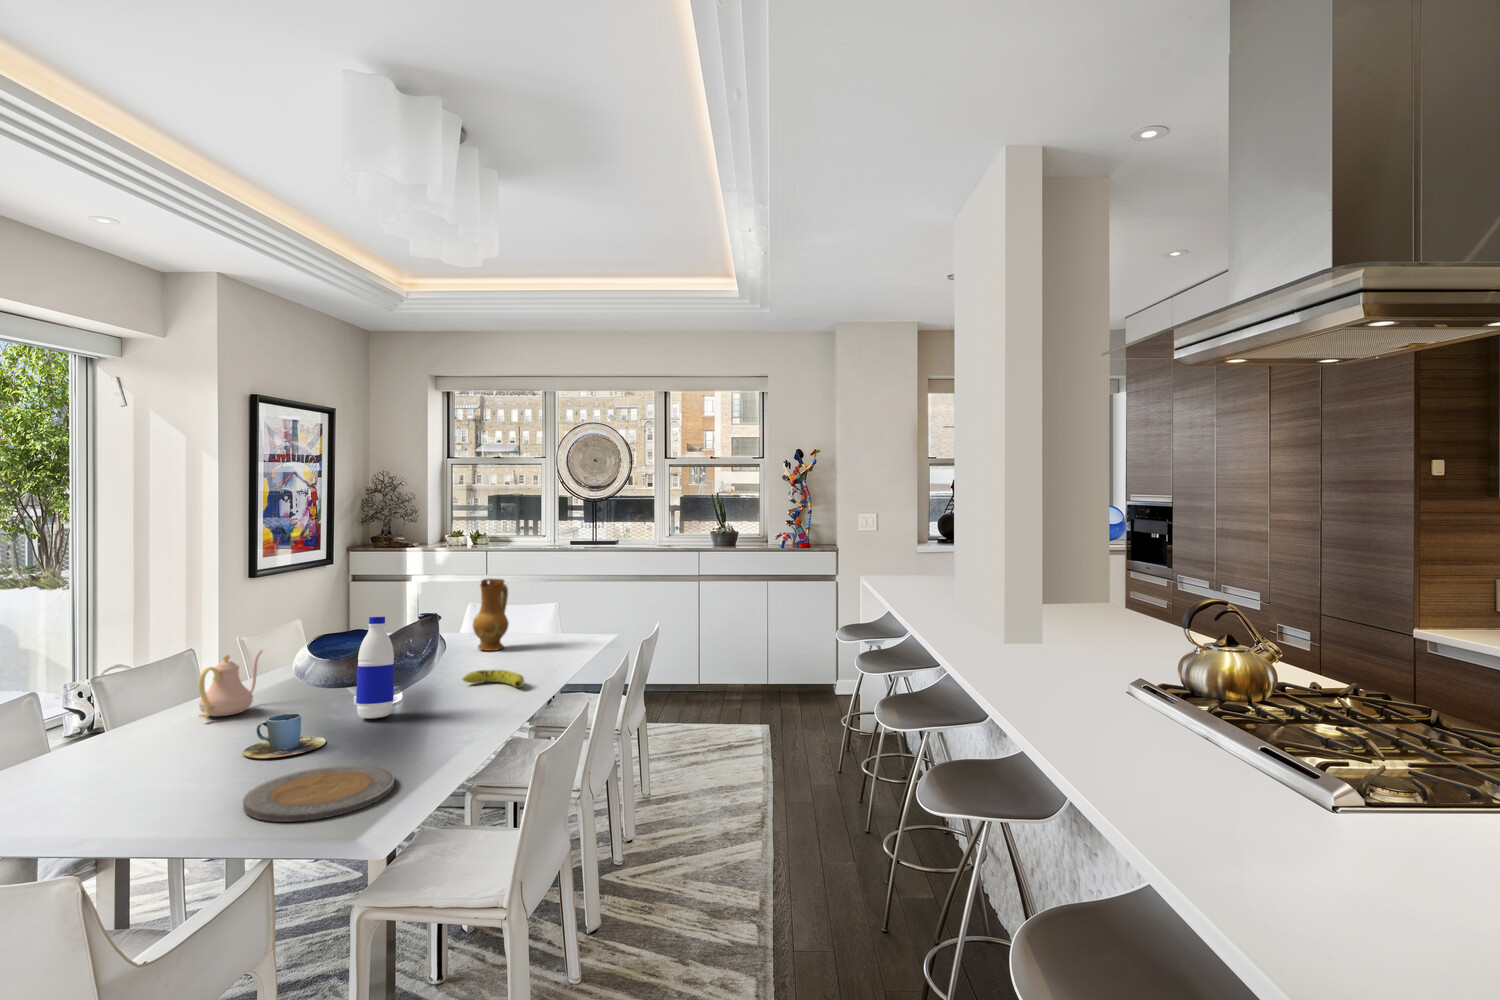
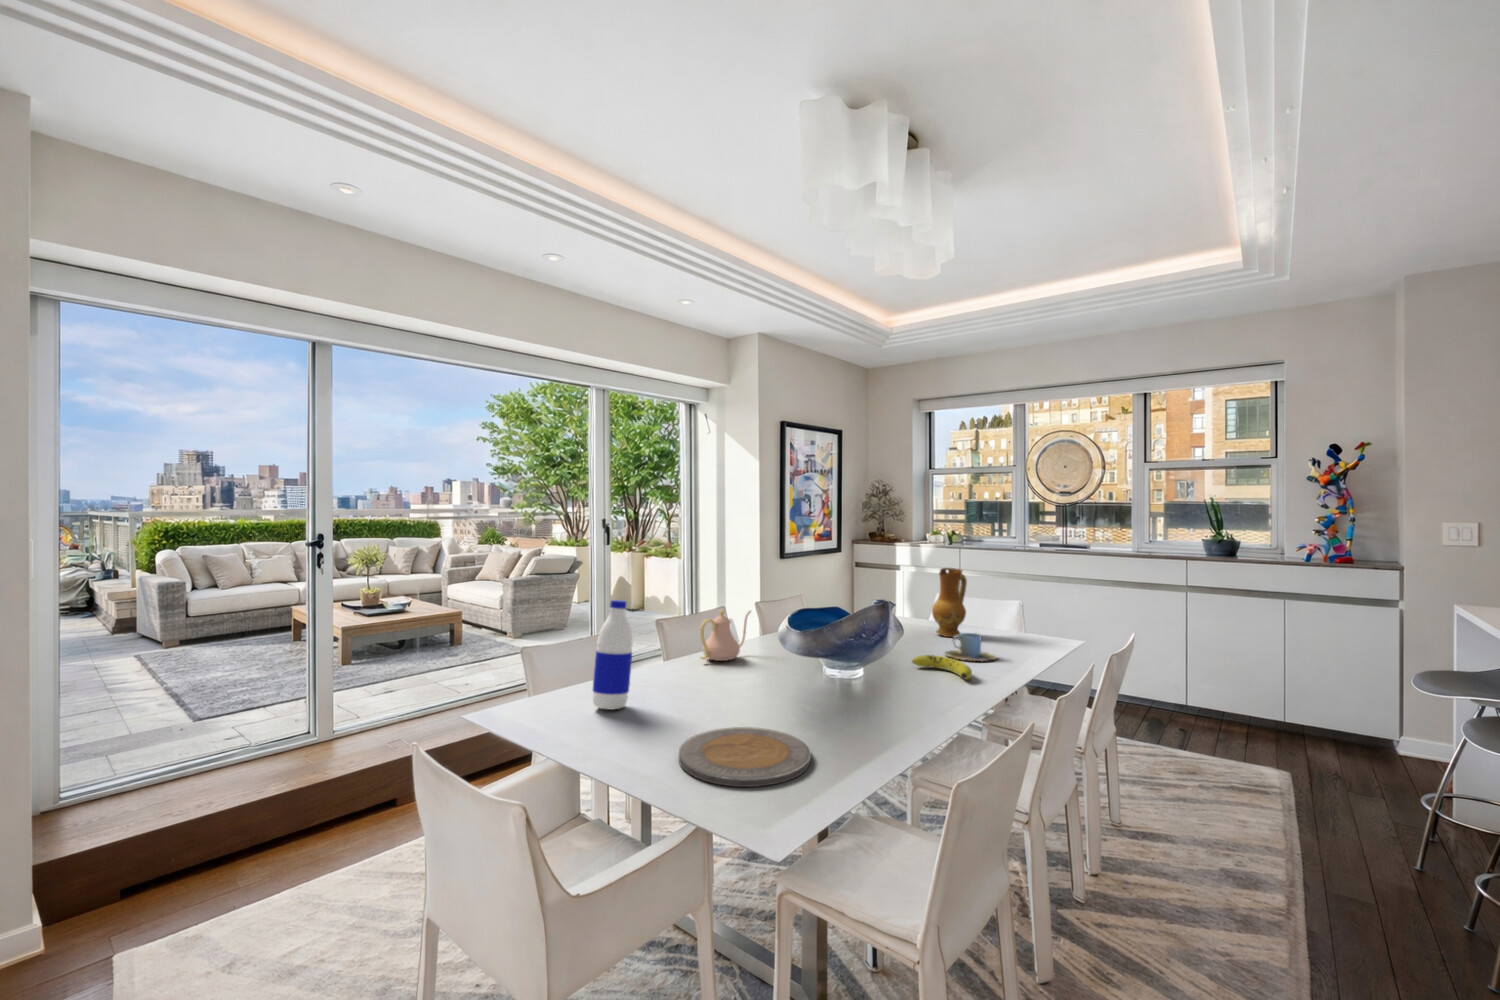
water bottle: present [356,617,394,718] -> present [593,600,633,709]
cup: present [242,713,326,758] -> present [945,633,997,661]

